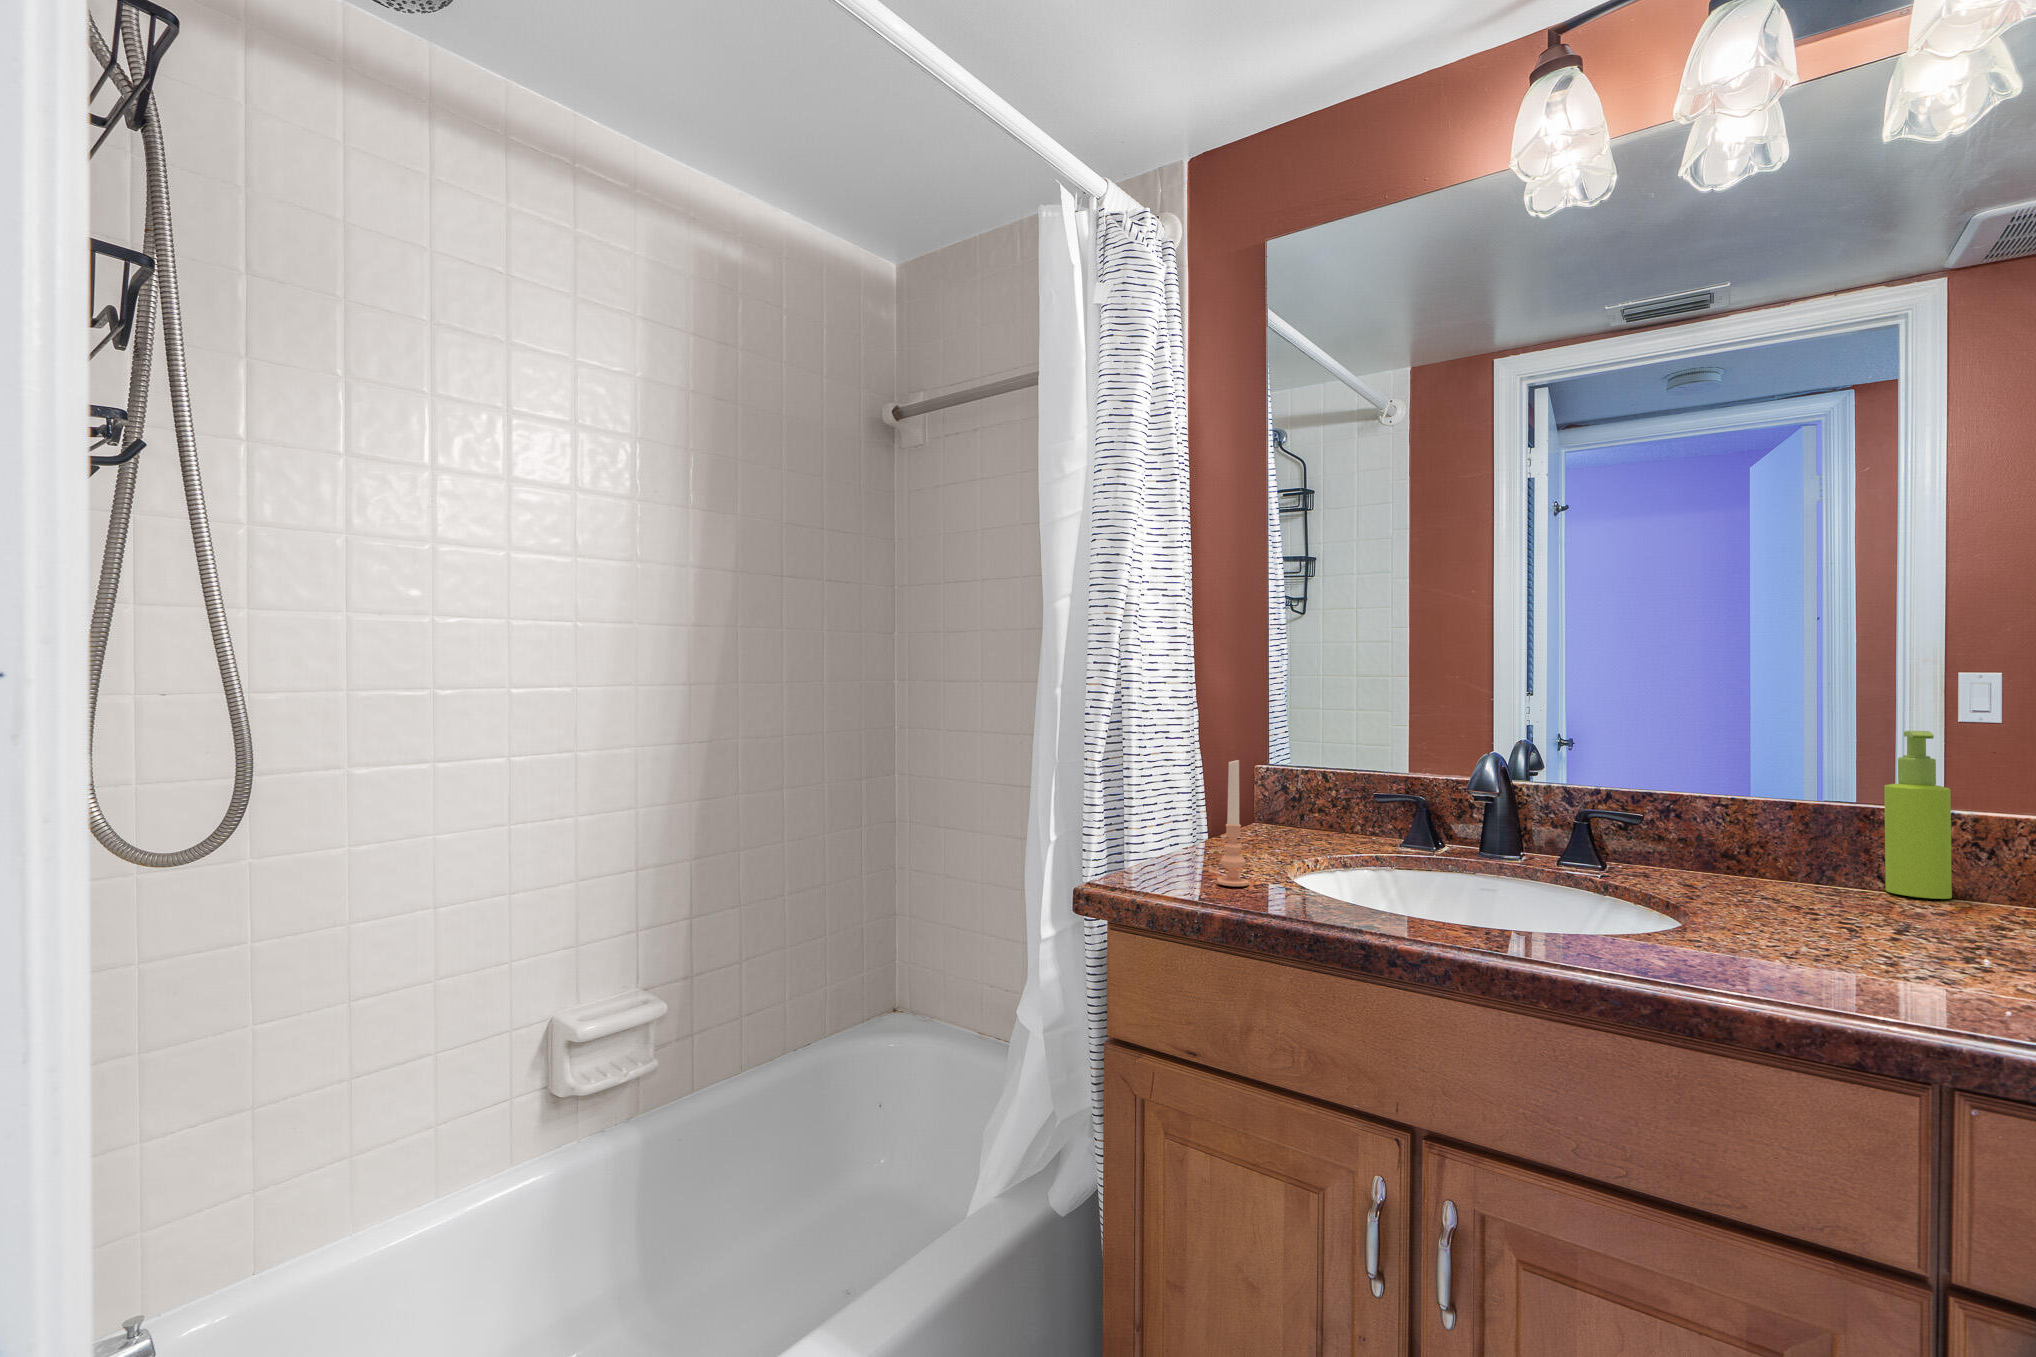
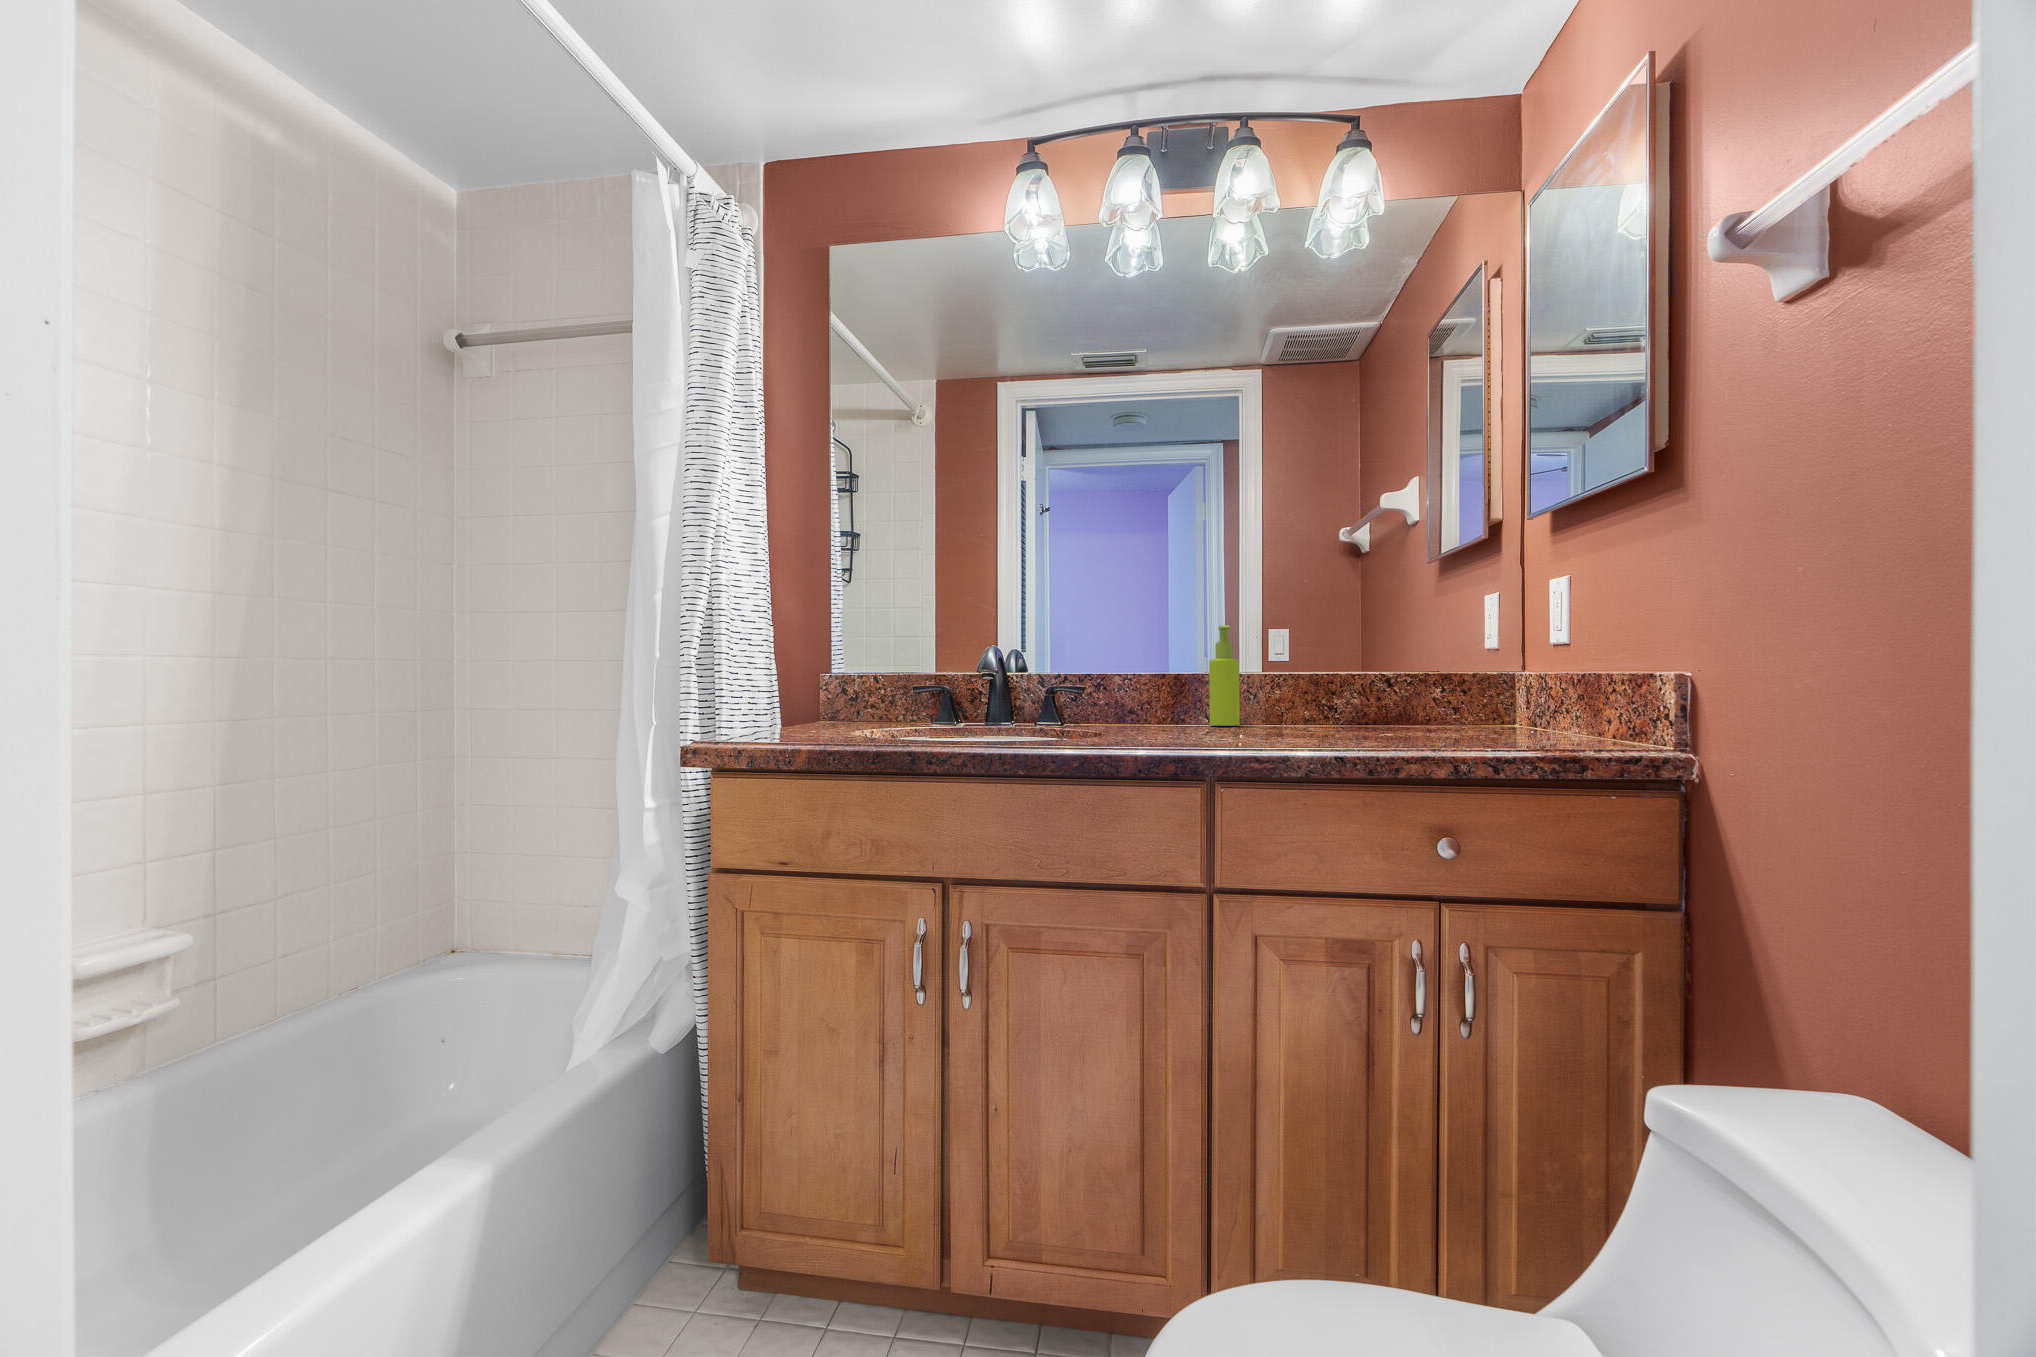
candle: present [1217,760,1249,886] -> none [799,644,823,741]

